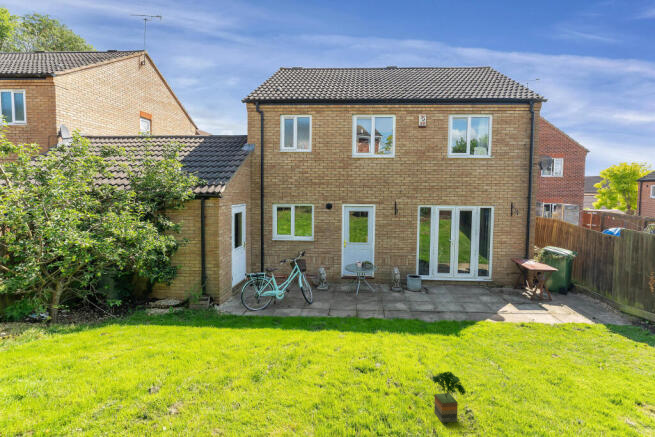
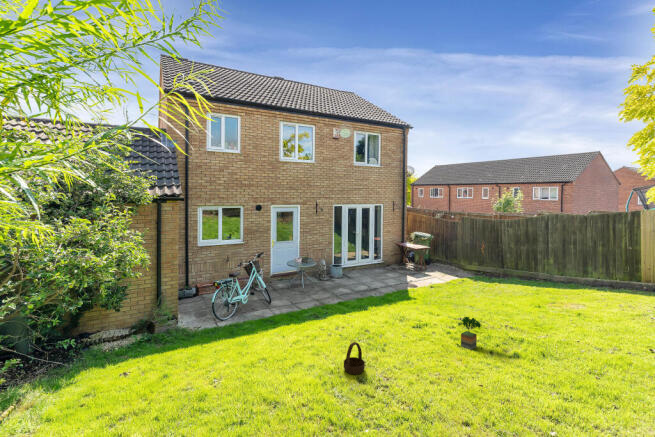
basket: none [256,360,281,398] -> present [344,342,365,374]

